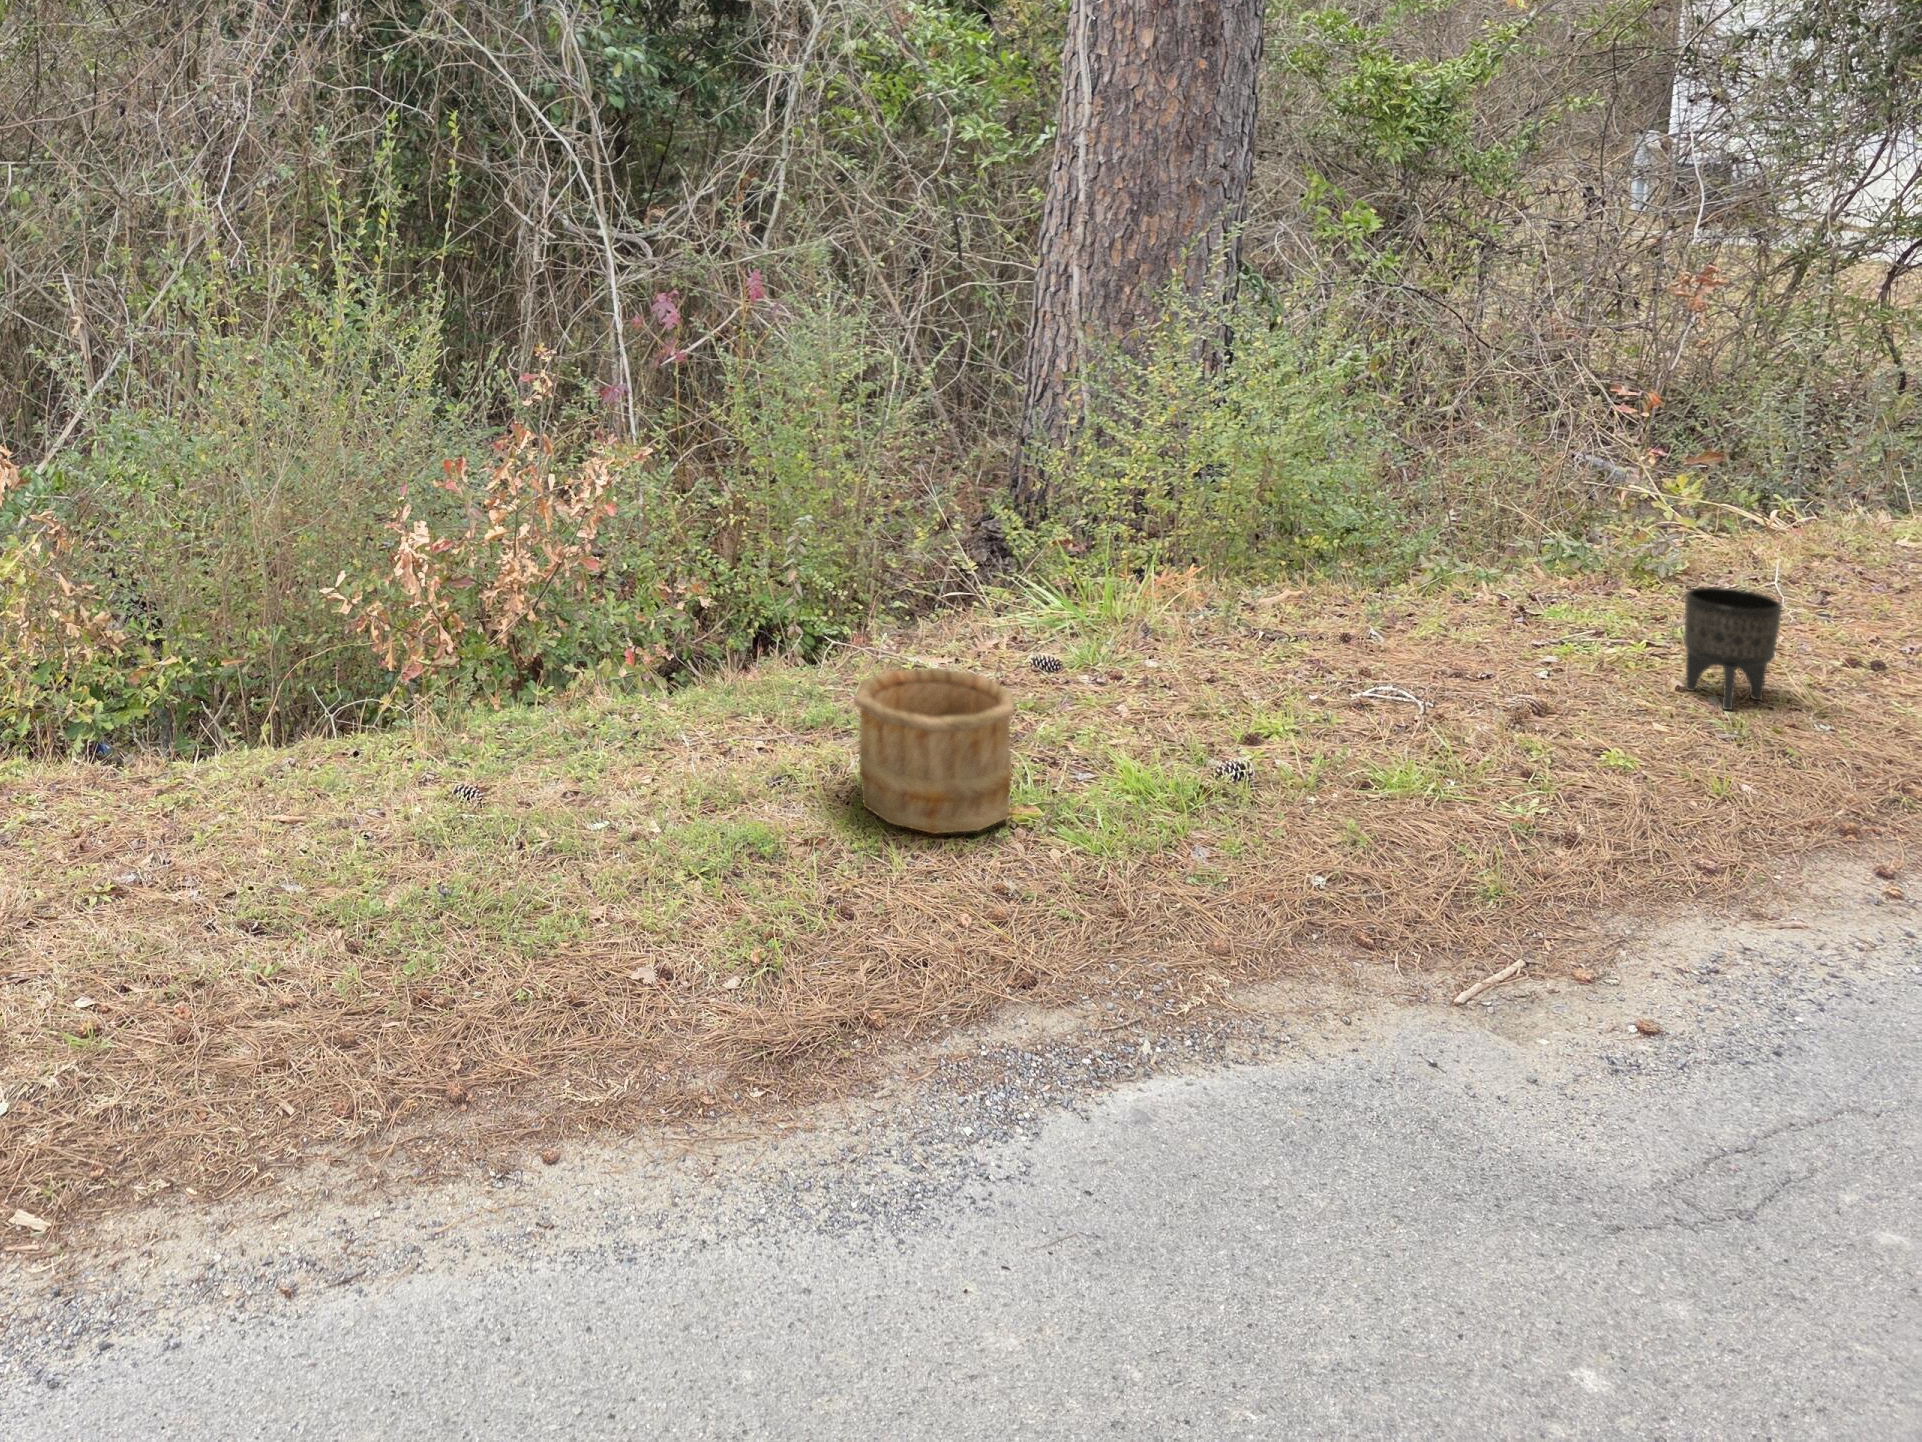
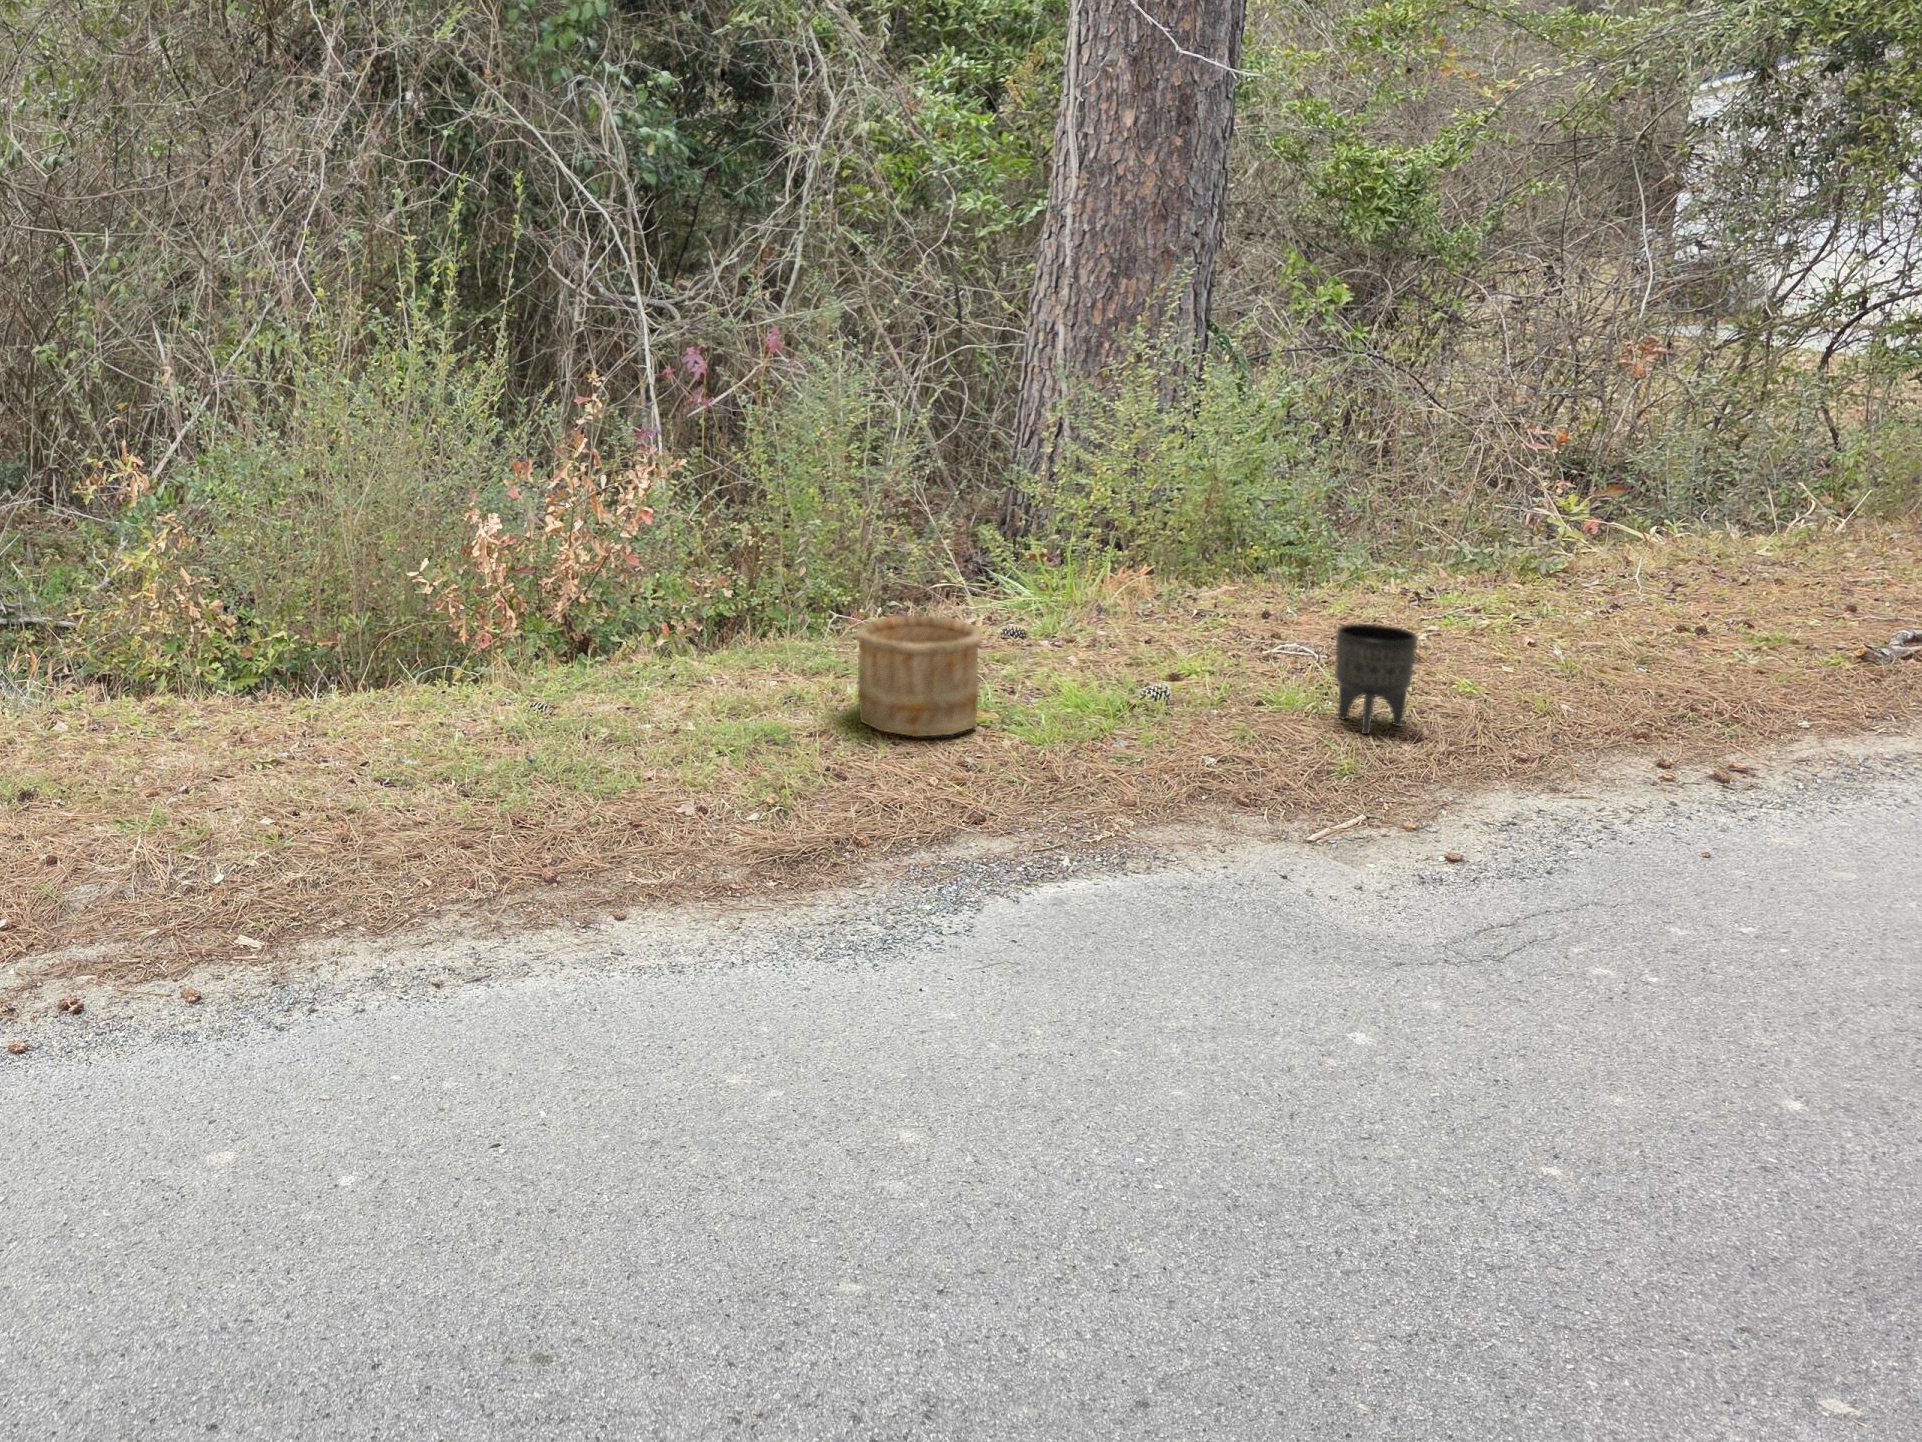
planter: present [1684,587,1782,710] -> present [1335,624,1418,734]

